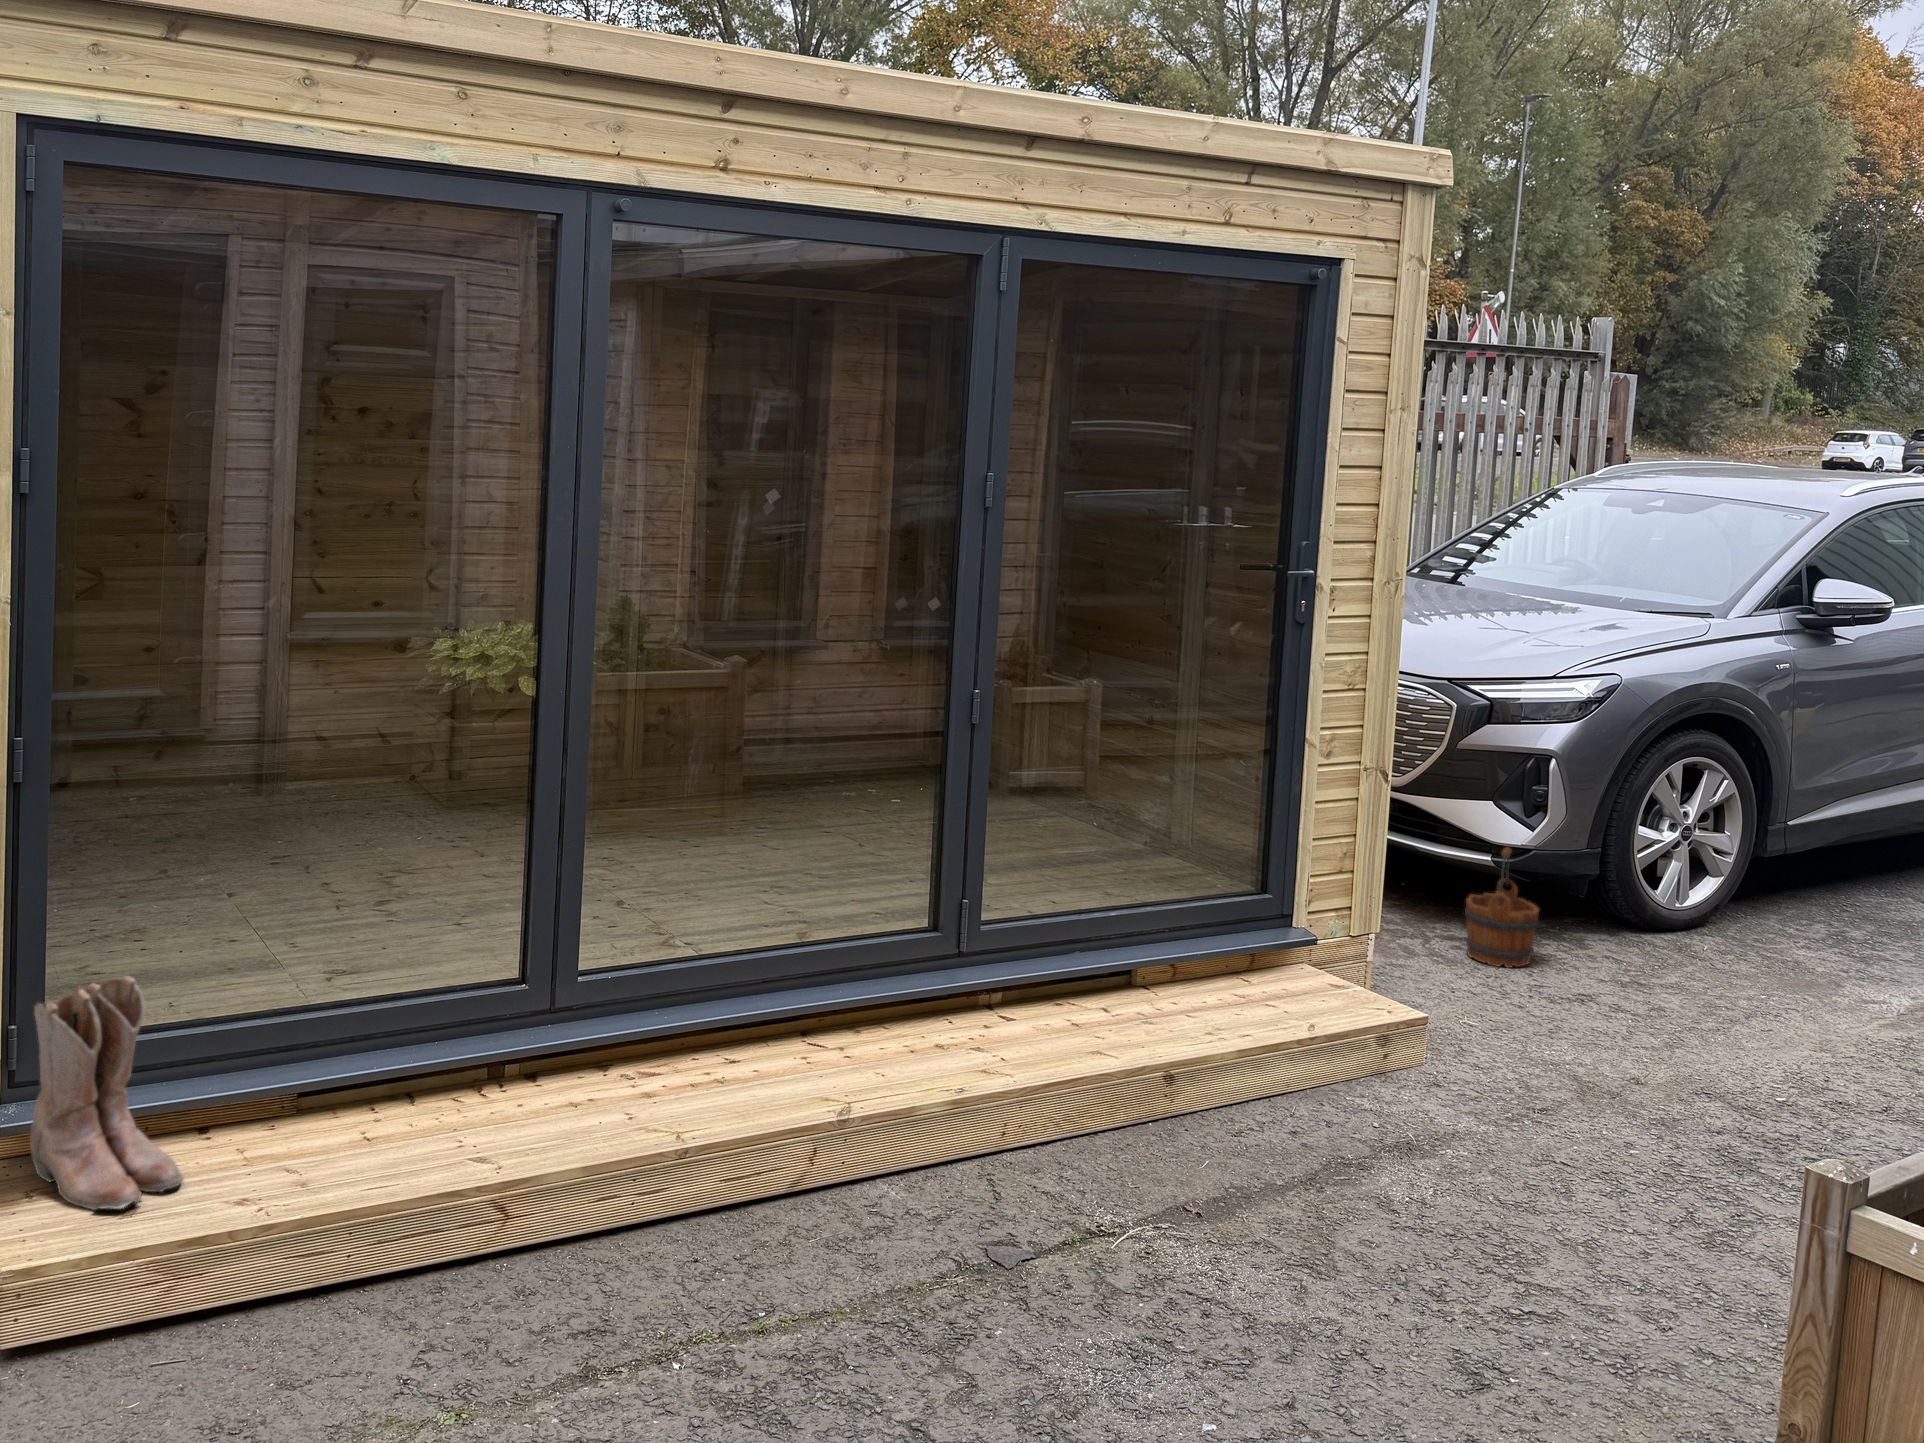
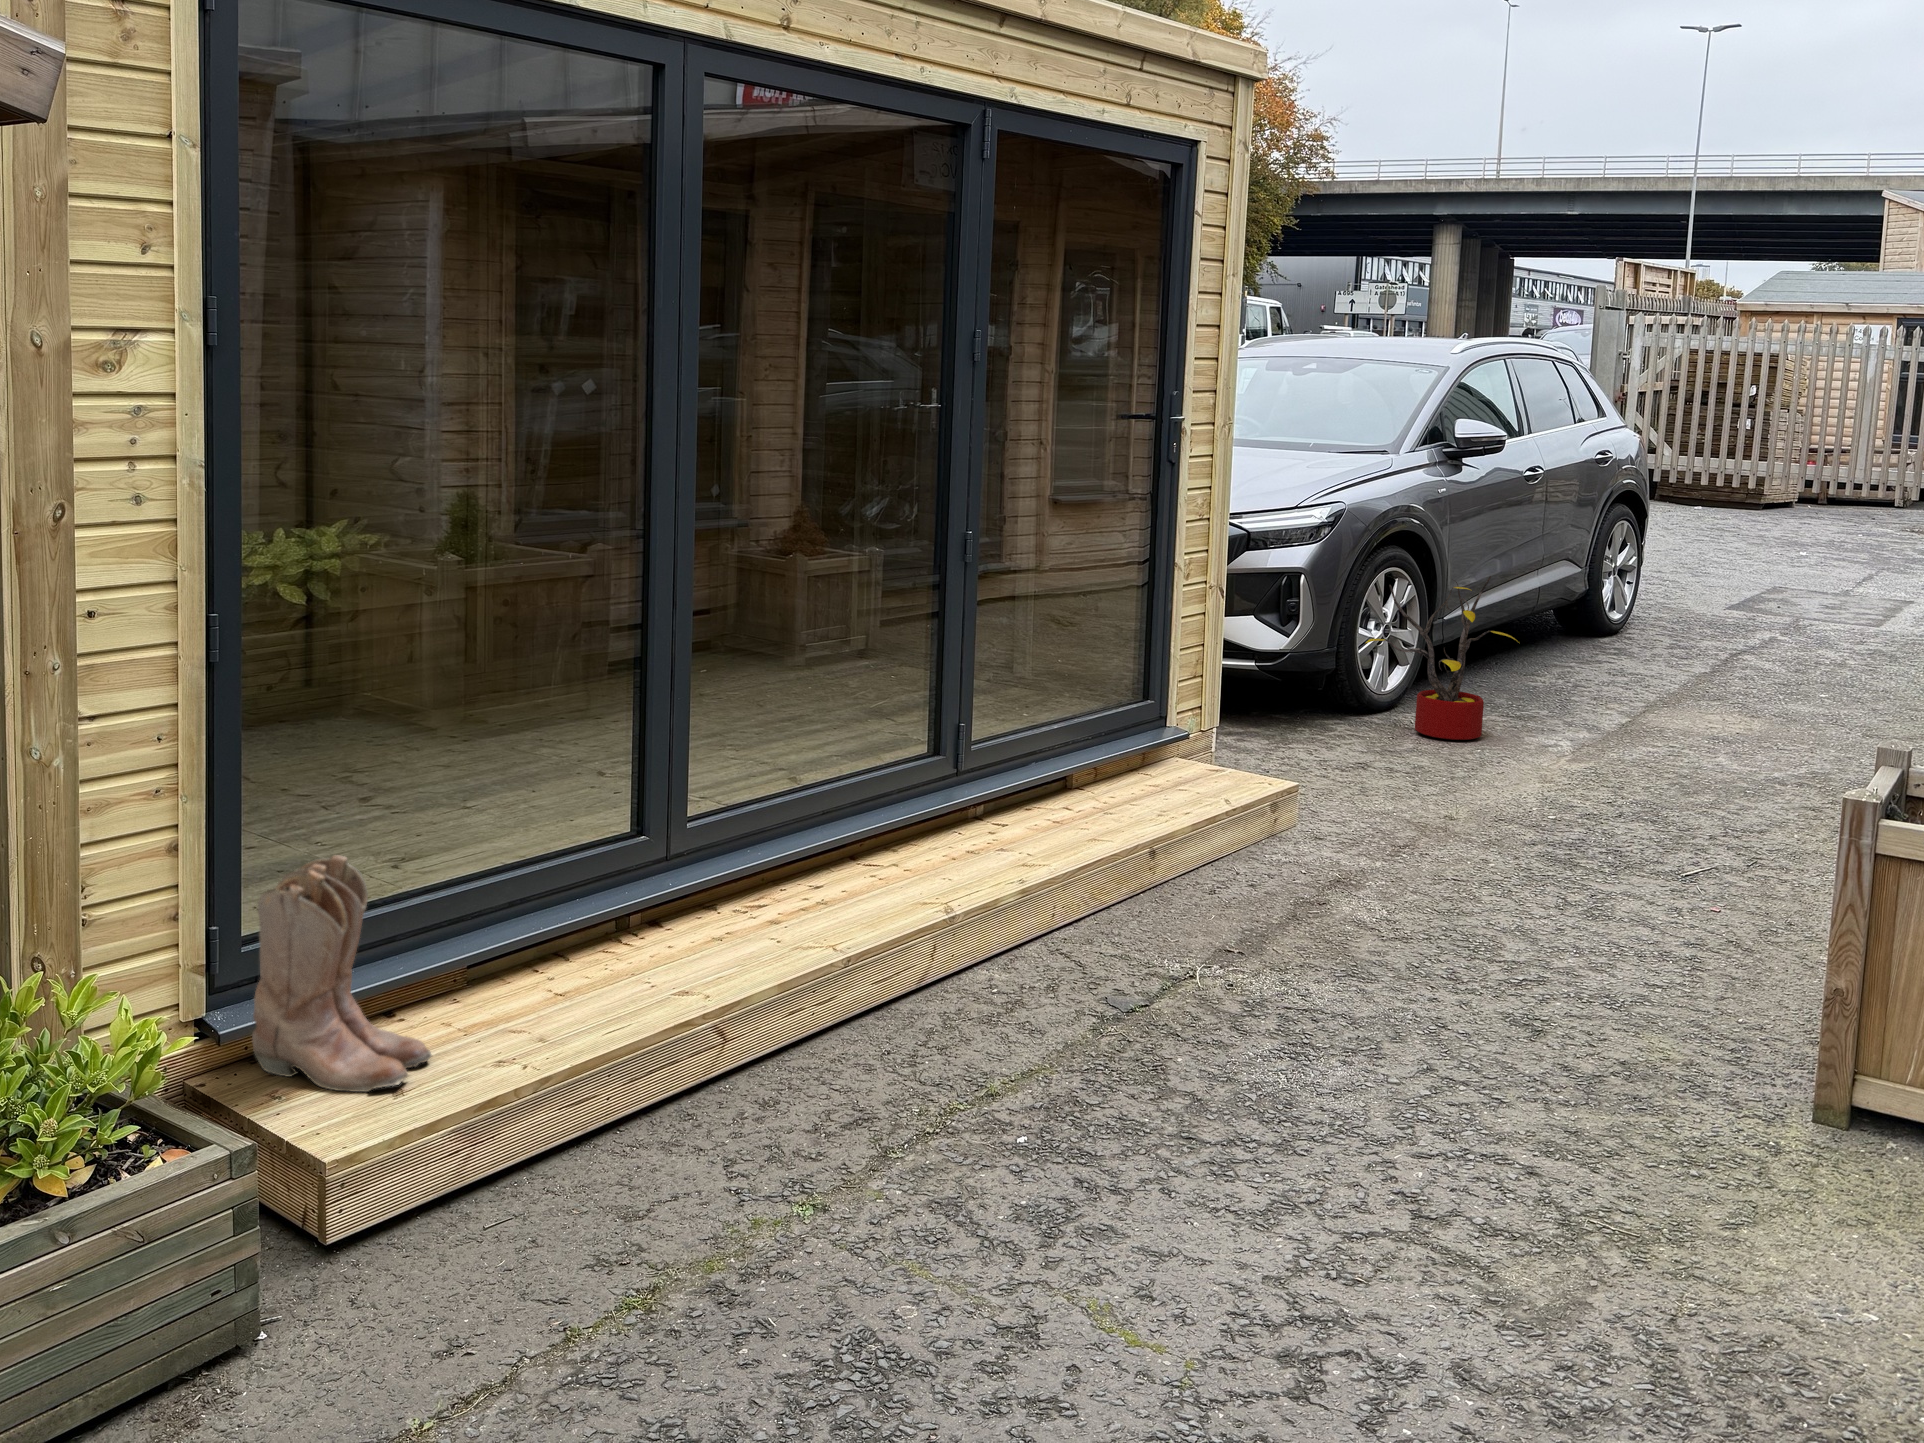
decorative plant: none [1647,771,1872,968] -> present [1366,576,1517,740]
wooden bucket: present [1465,847,1539,968] -> none [1243,658,1303,761]

